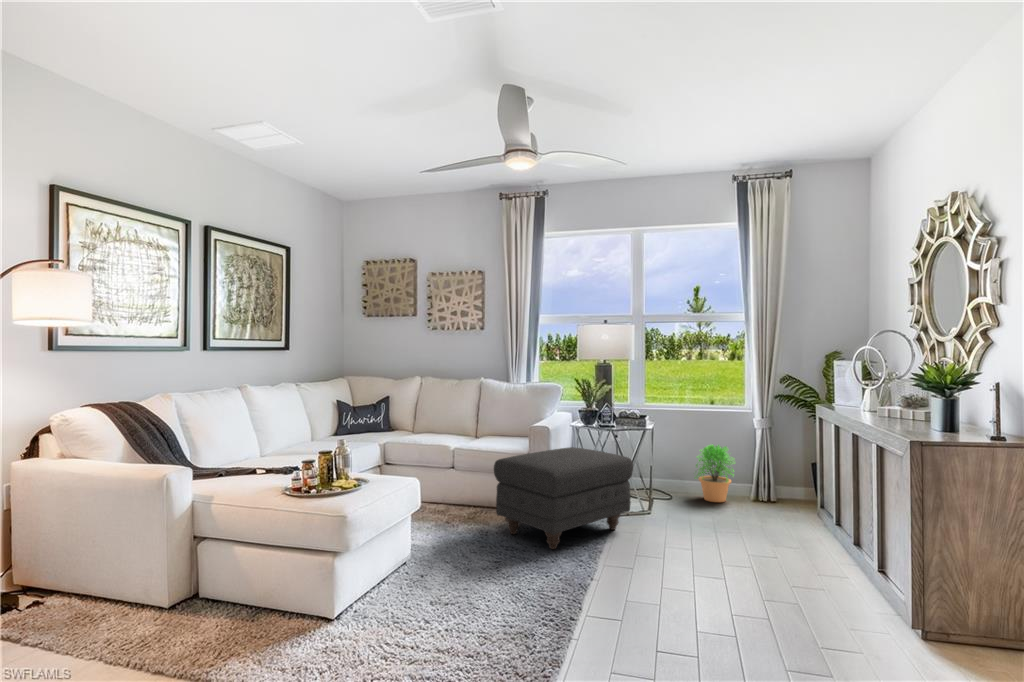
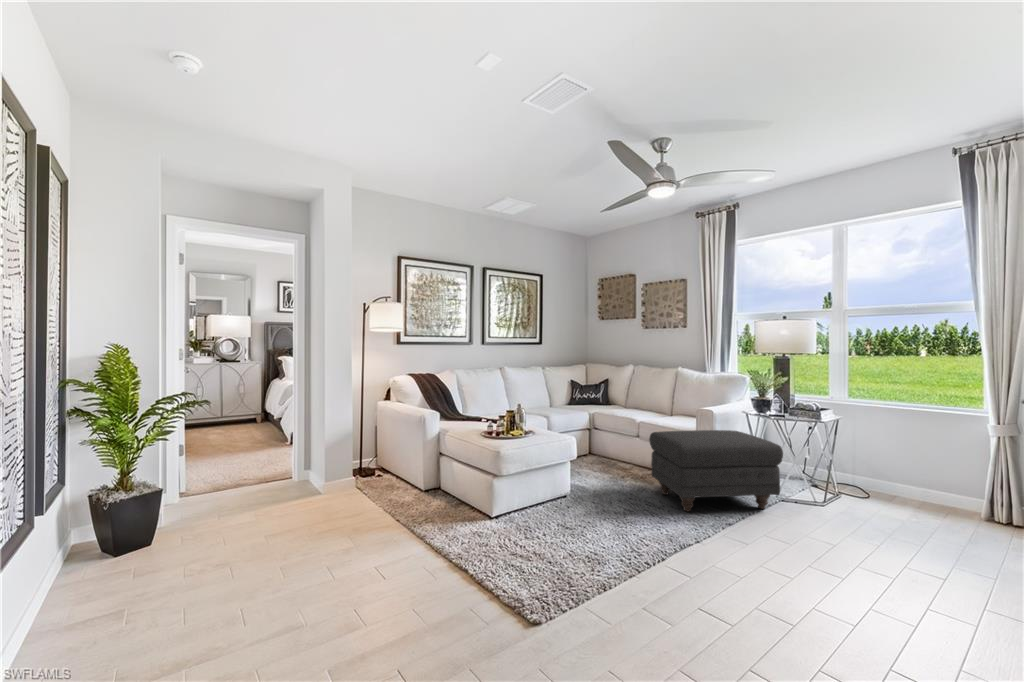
potted plant: present [696,445,734,502] -> none [893,444,952,510]

